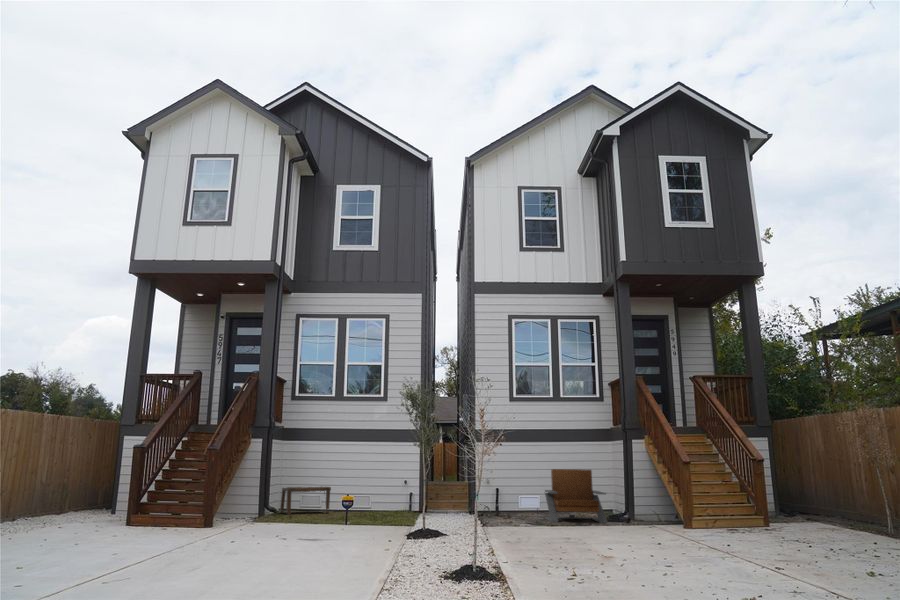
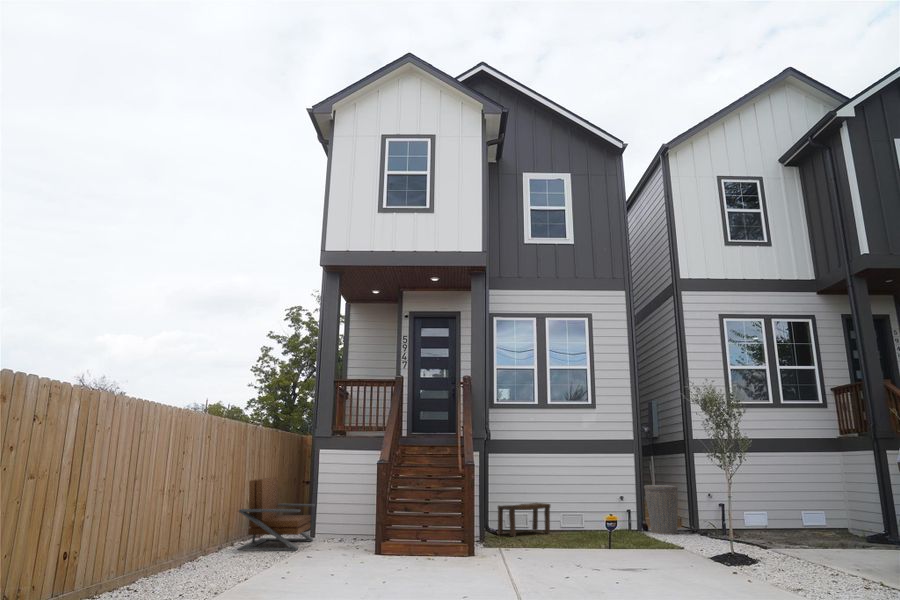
lounge chair: present [545,469,607,523] -> present [238,477,315,551]
trash can: none [426,472,454,515] -> present [644,485,678,534]

